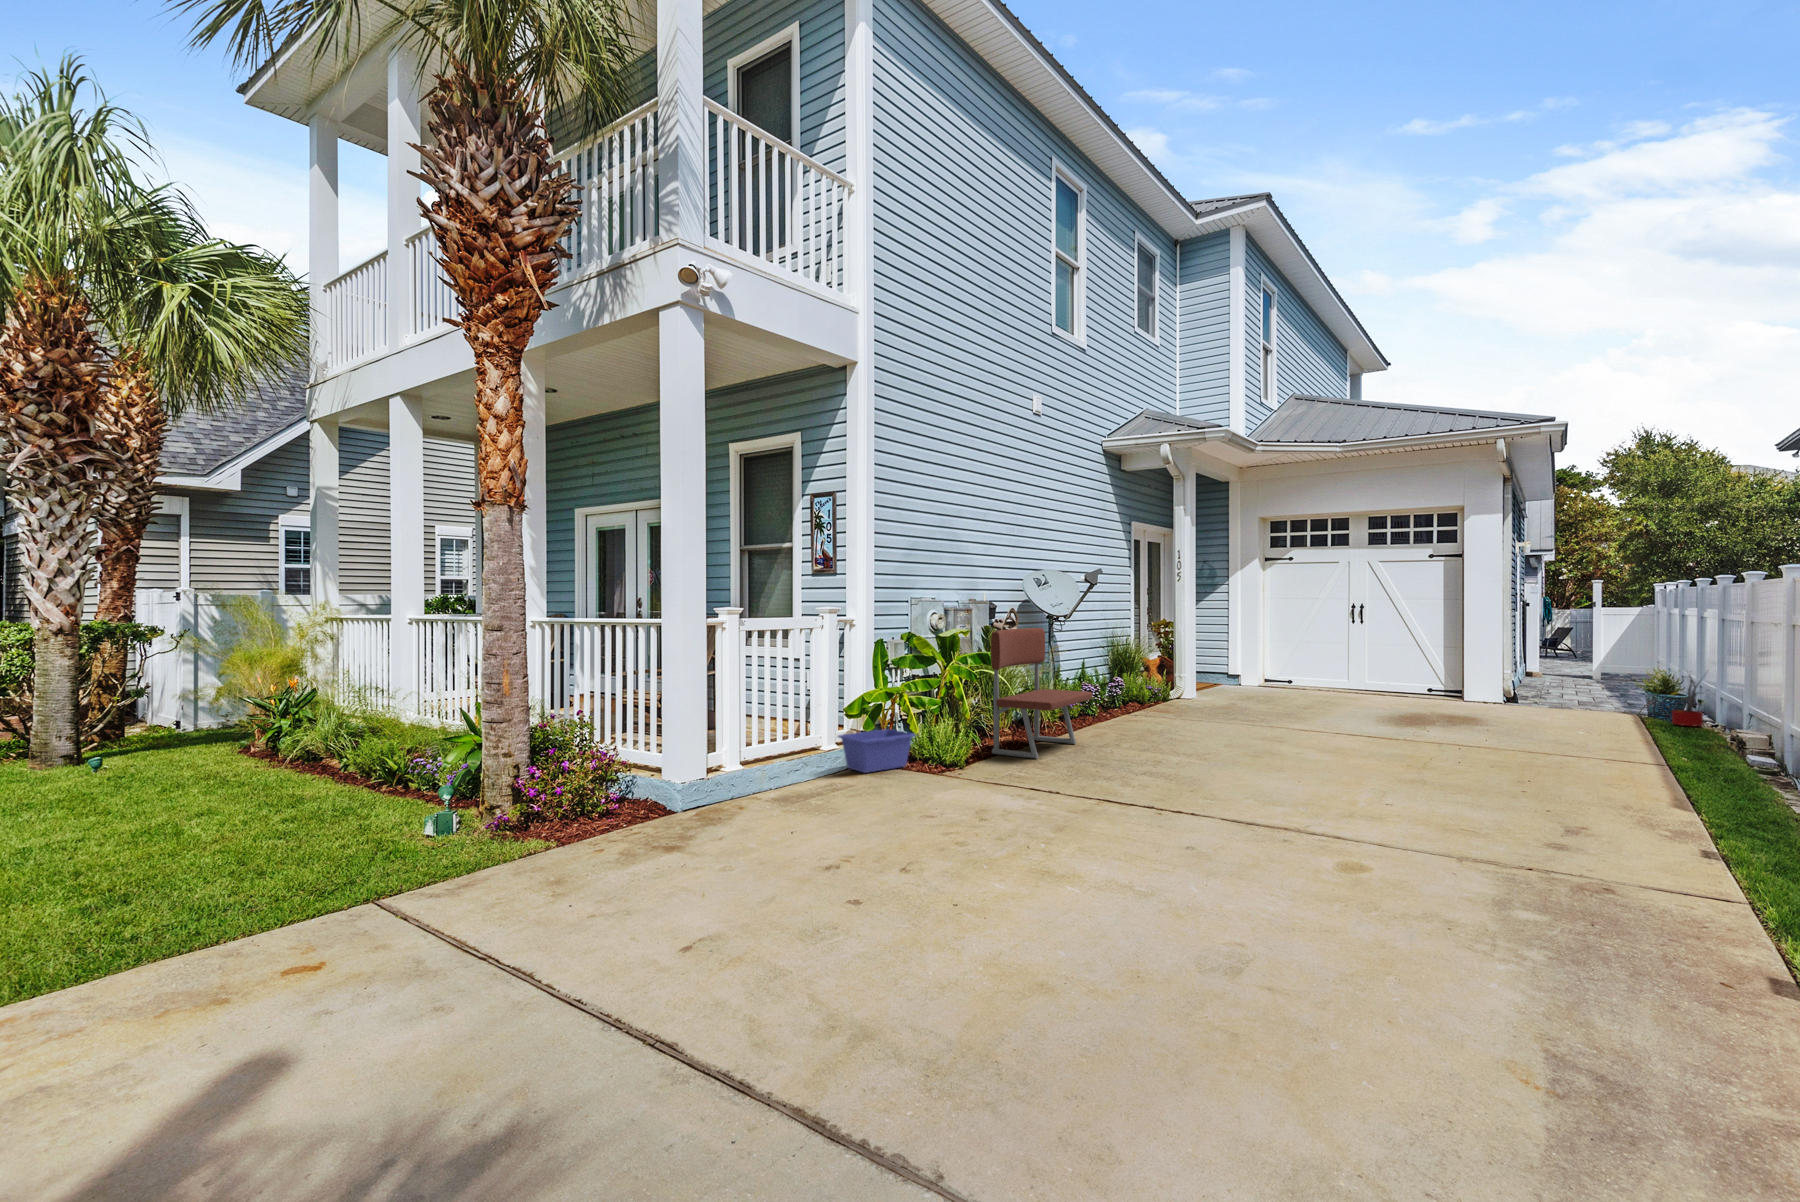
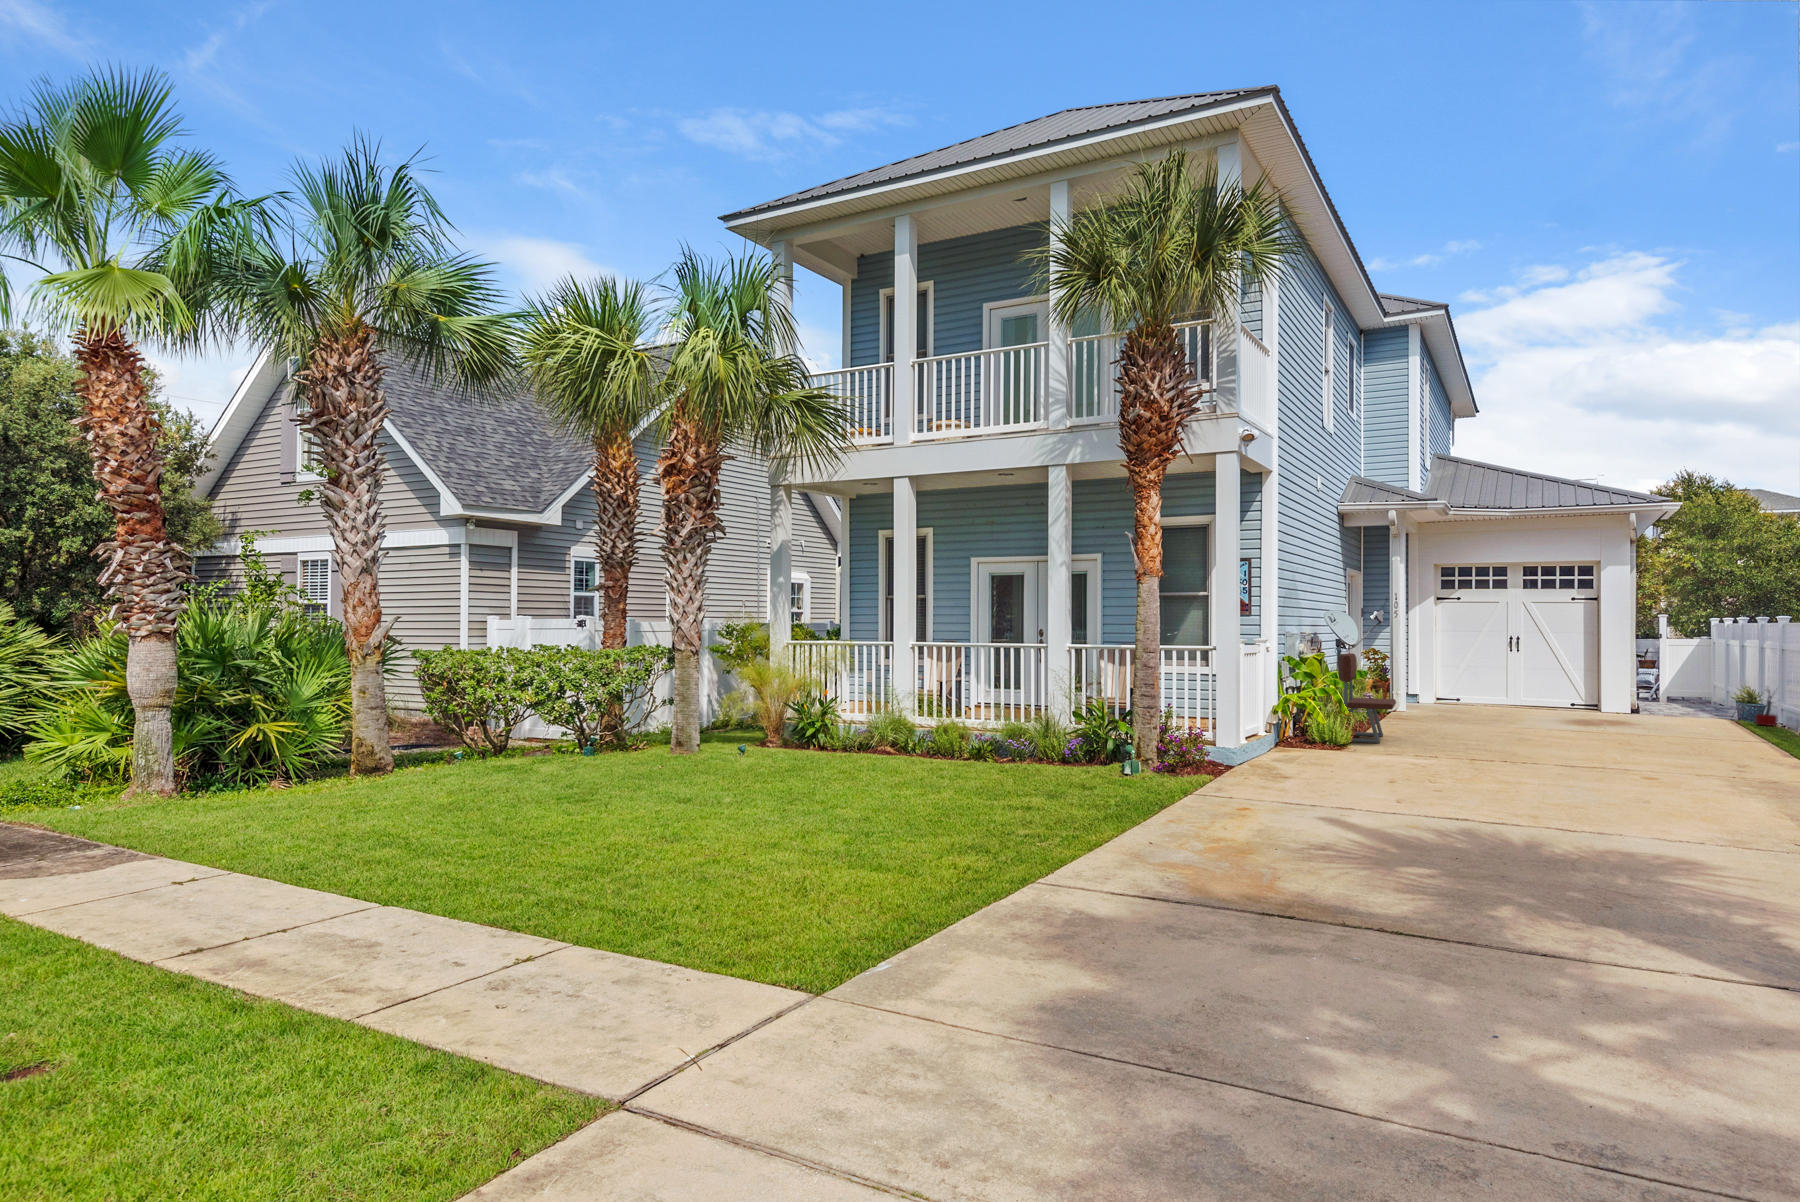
storage bin: present [837,729,915,773] -> none [1265,723,1314,750]

